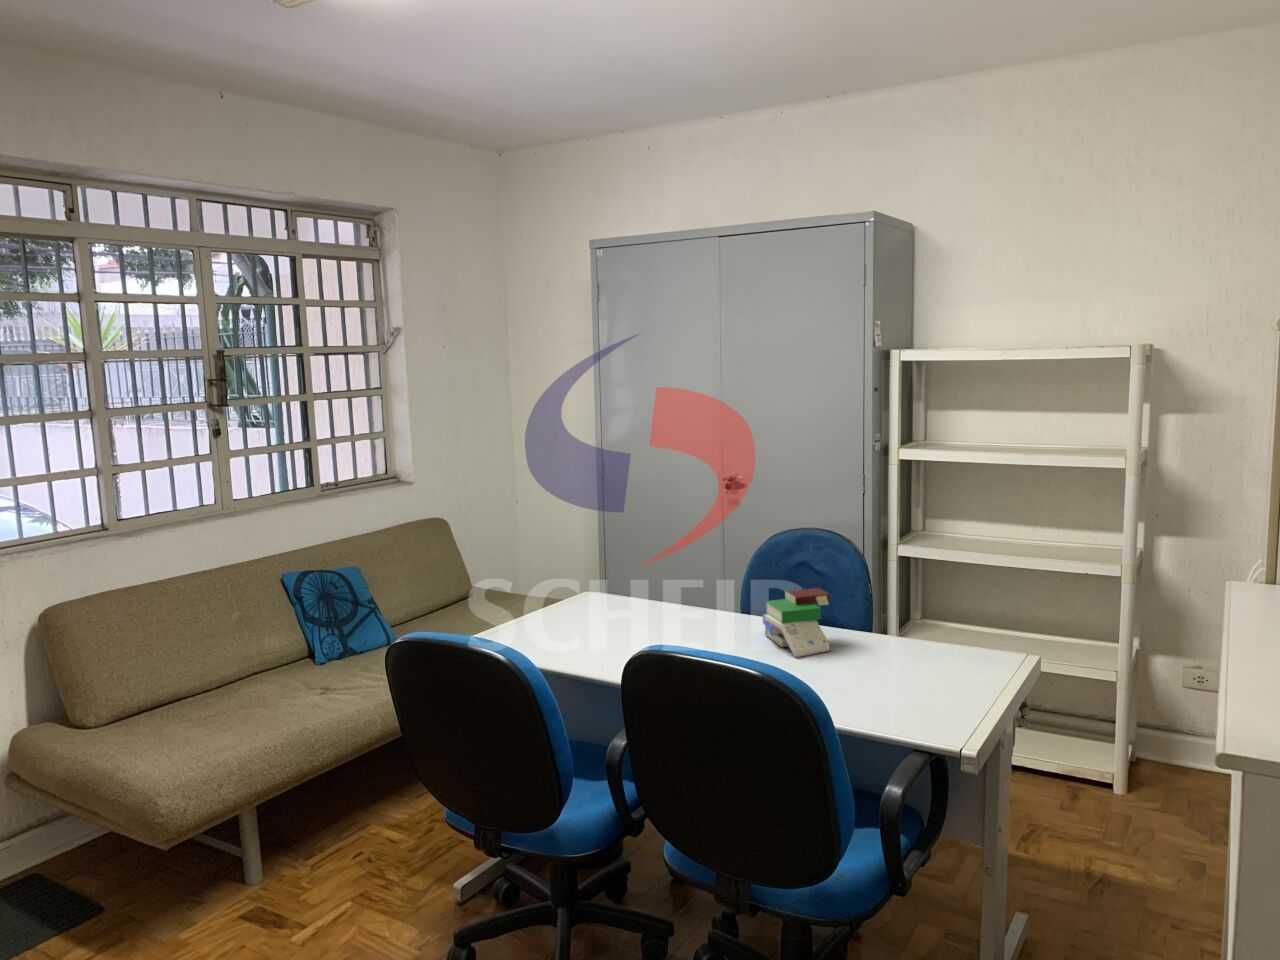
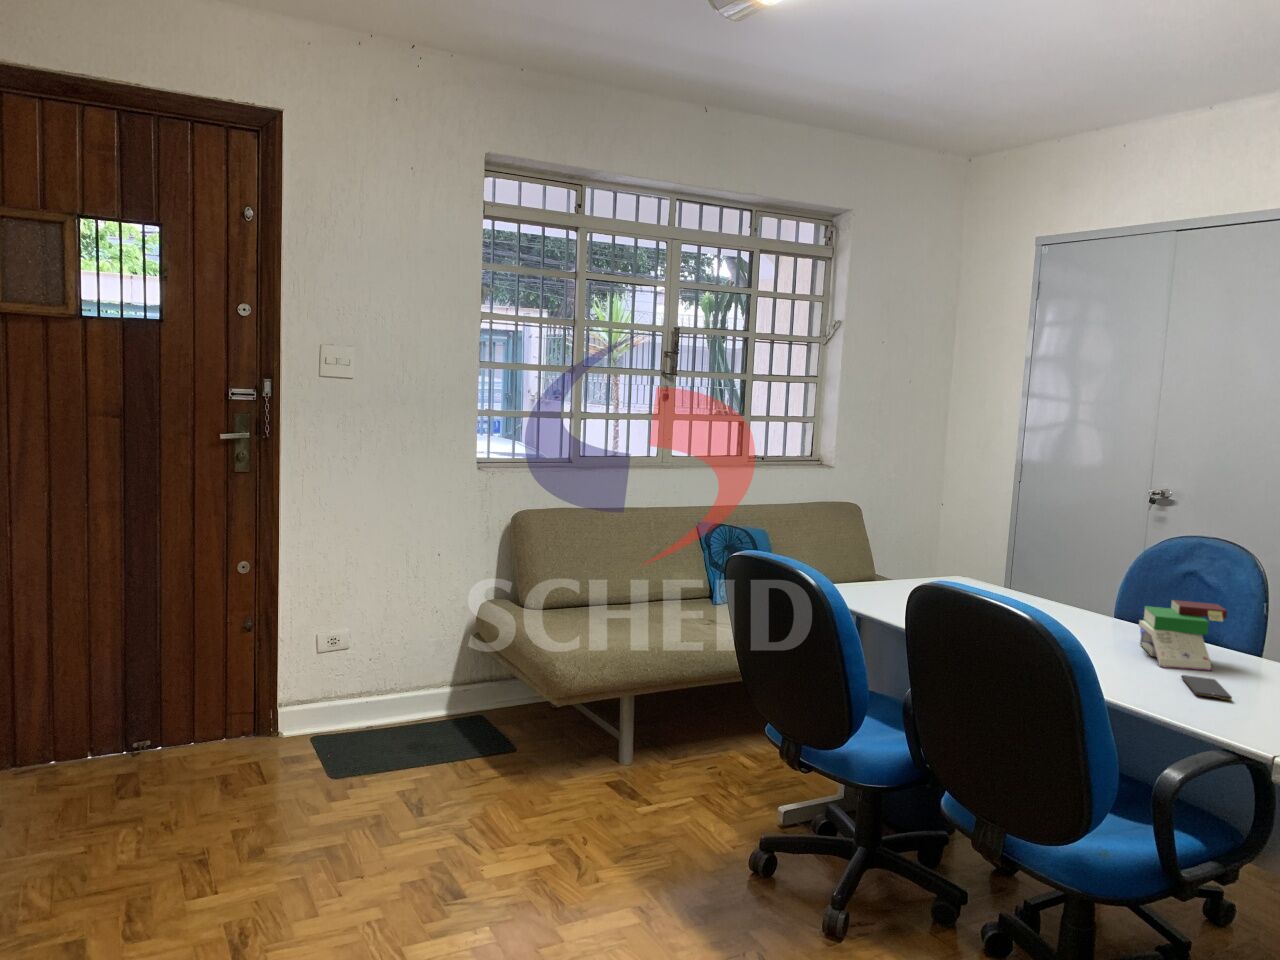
smartphone: none [817,662,865,684] -> present [1181,675,1232,700]

